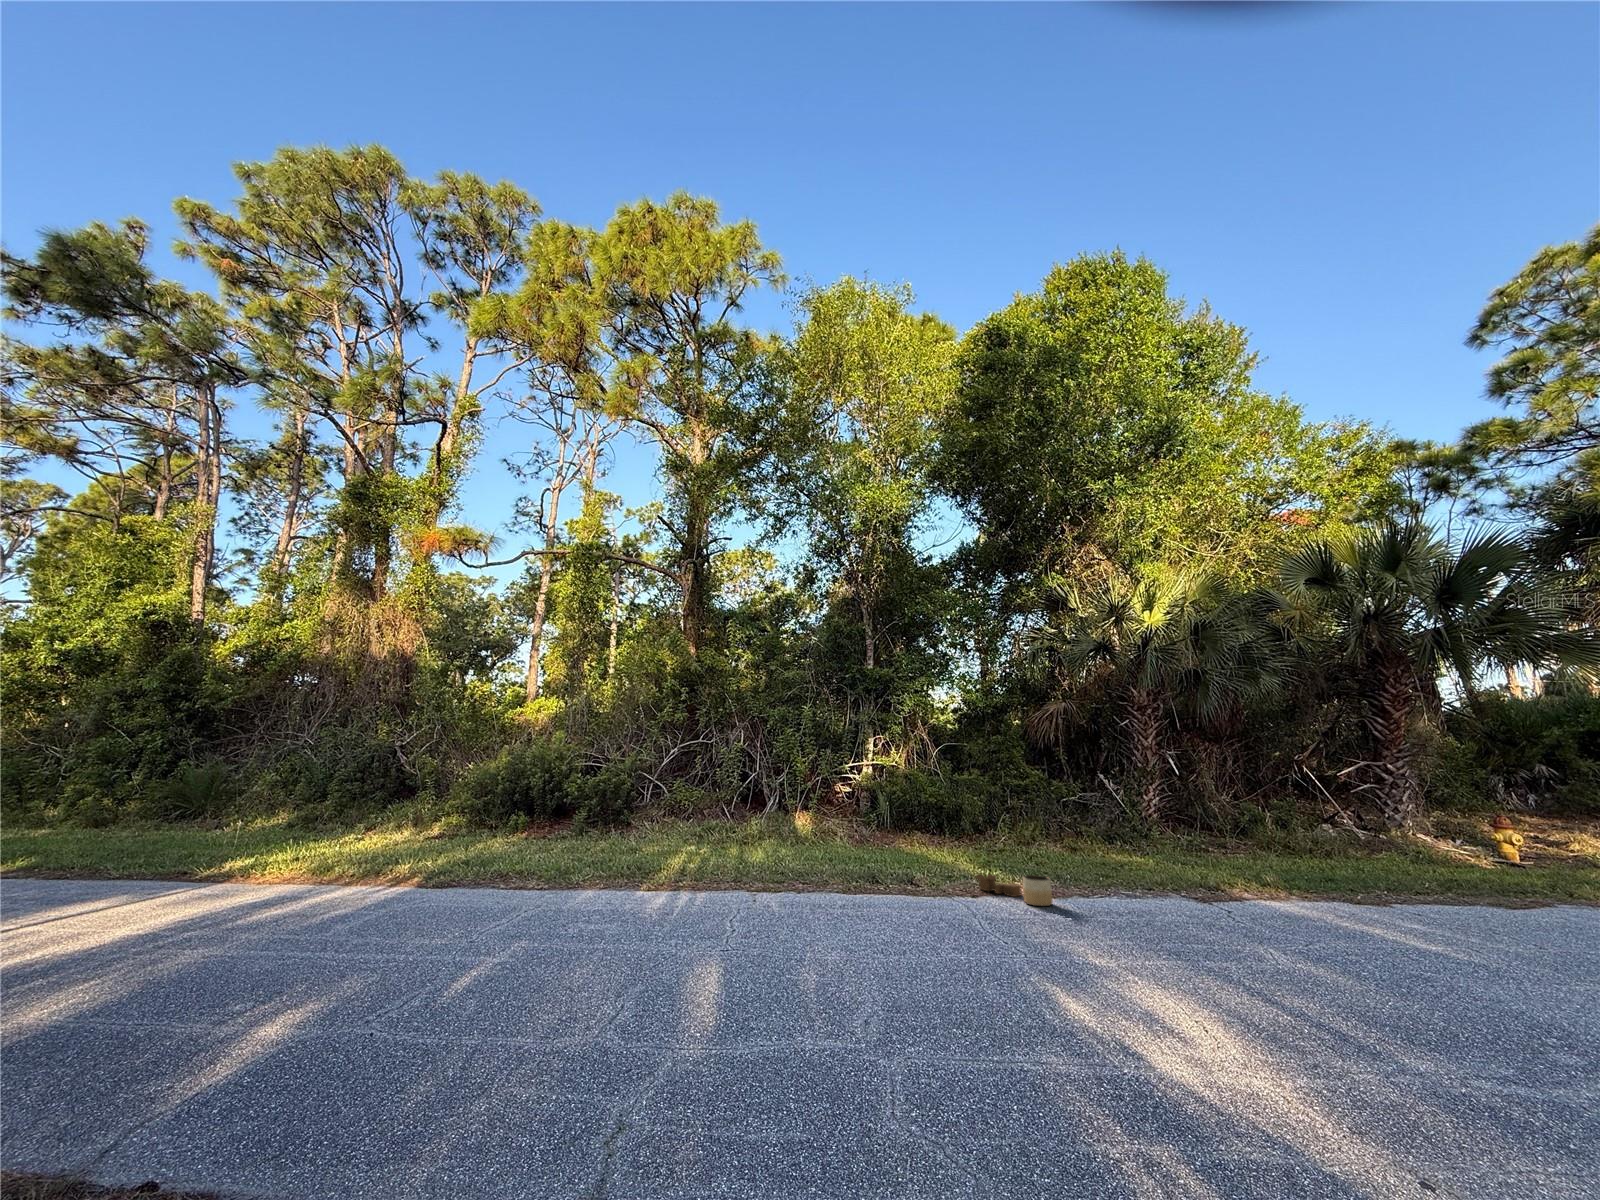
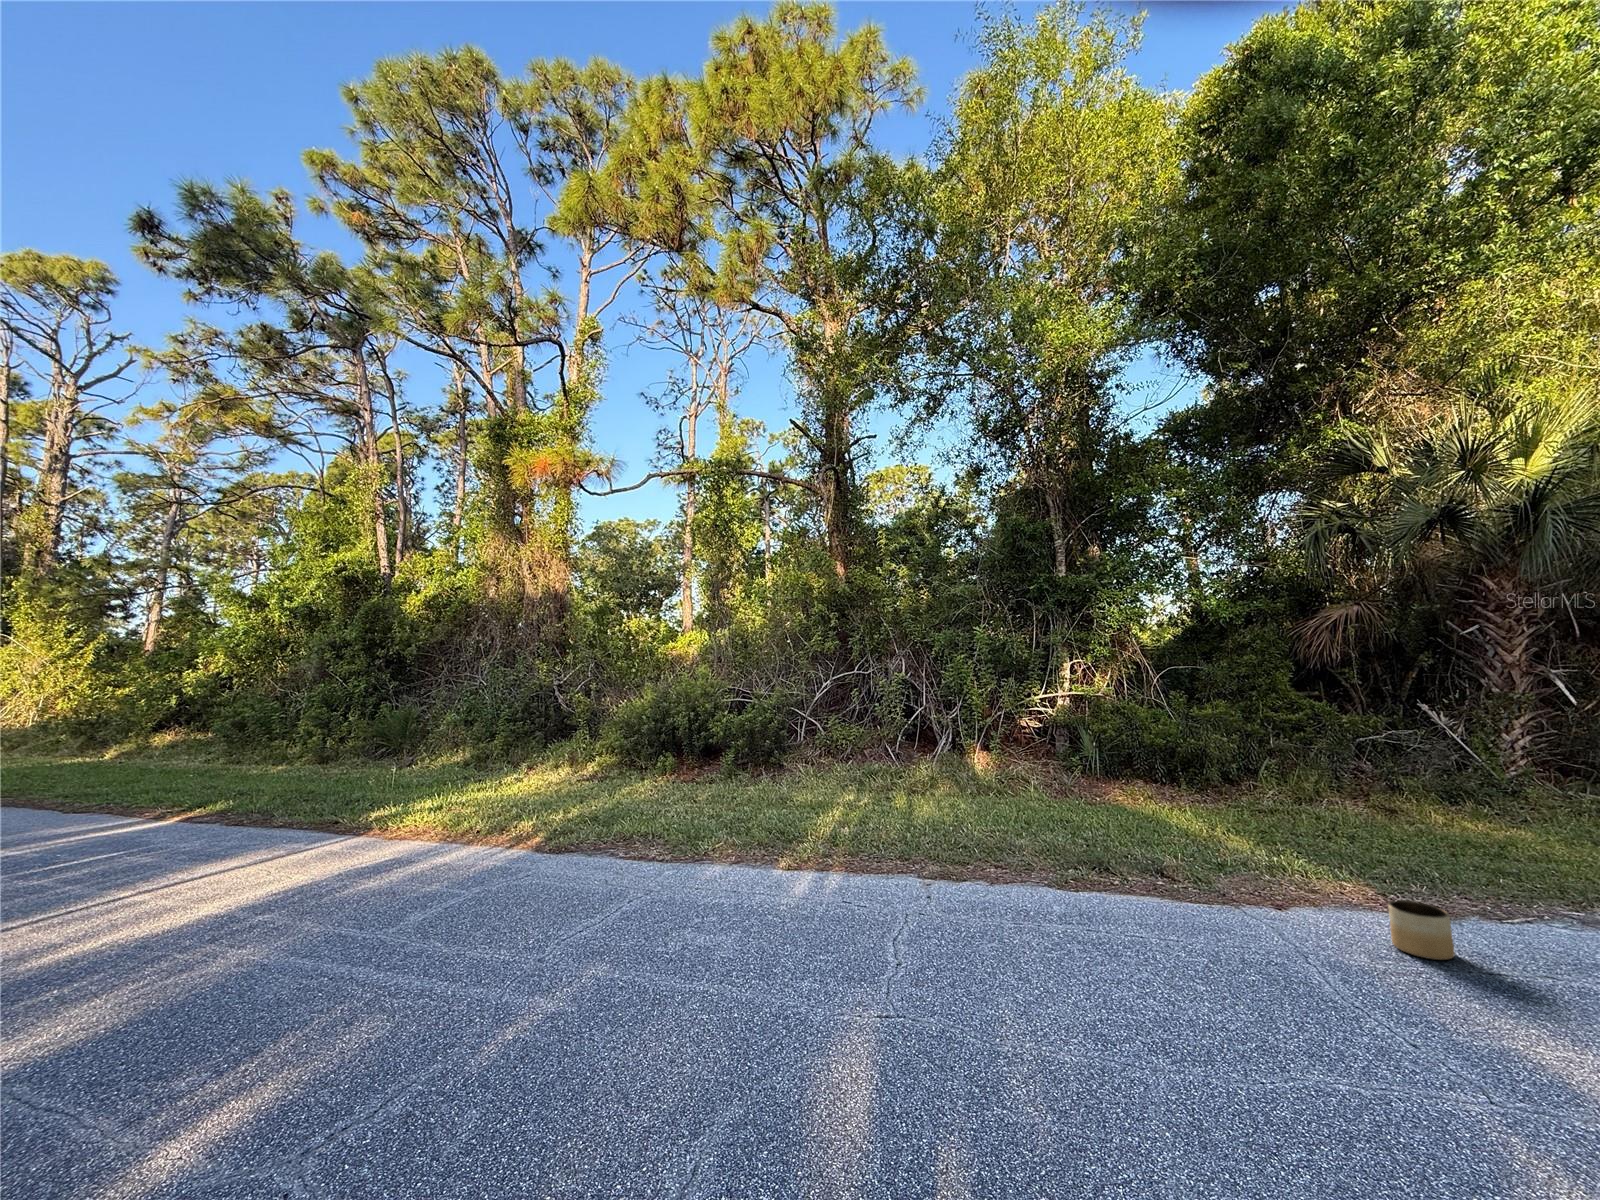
cardboard box: present [977,874,1021,897] -> none [1280,881,1374,929]

